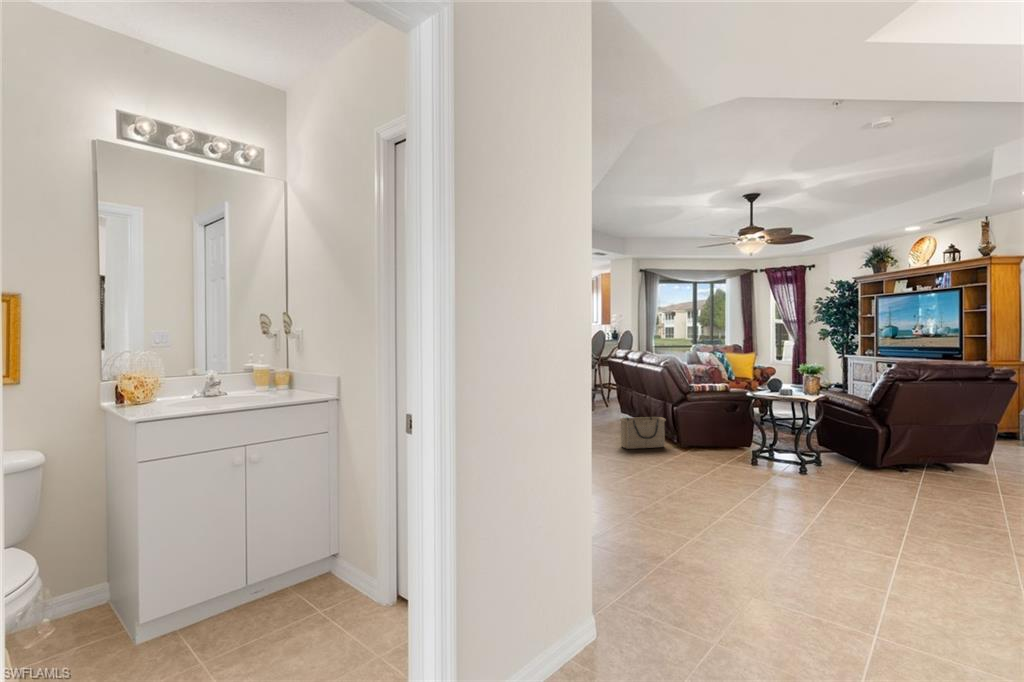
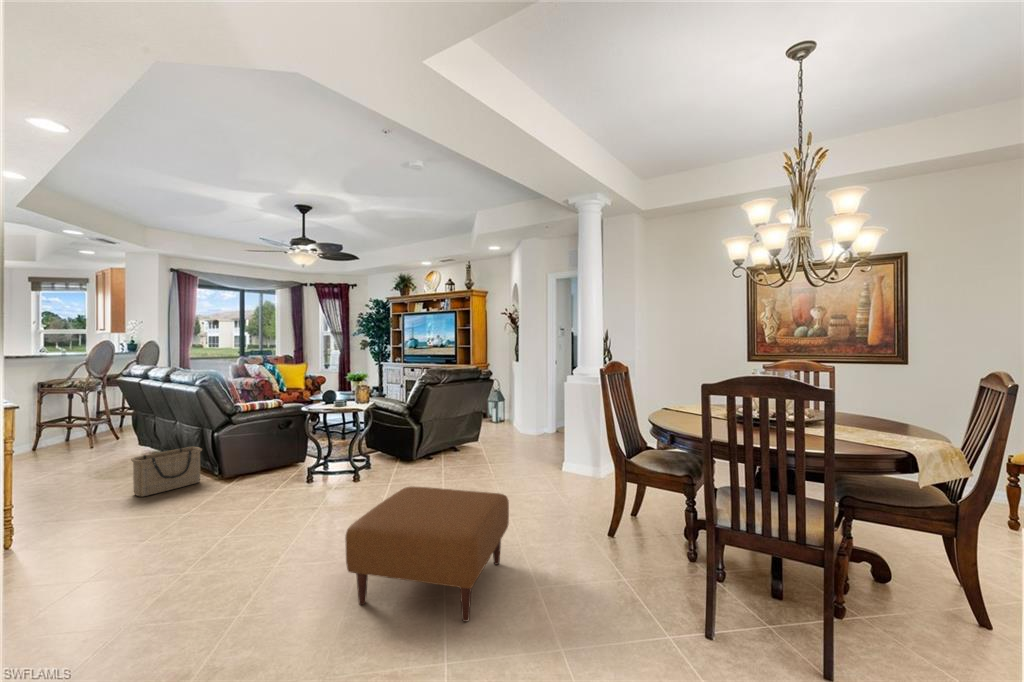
ottoman: none [780,471,975,595] -> present [345,486,509,621]

